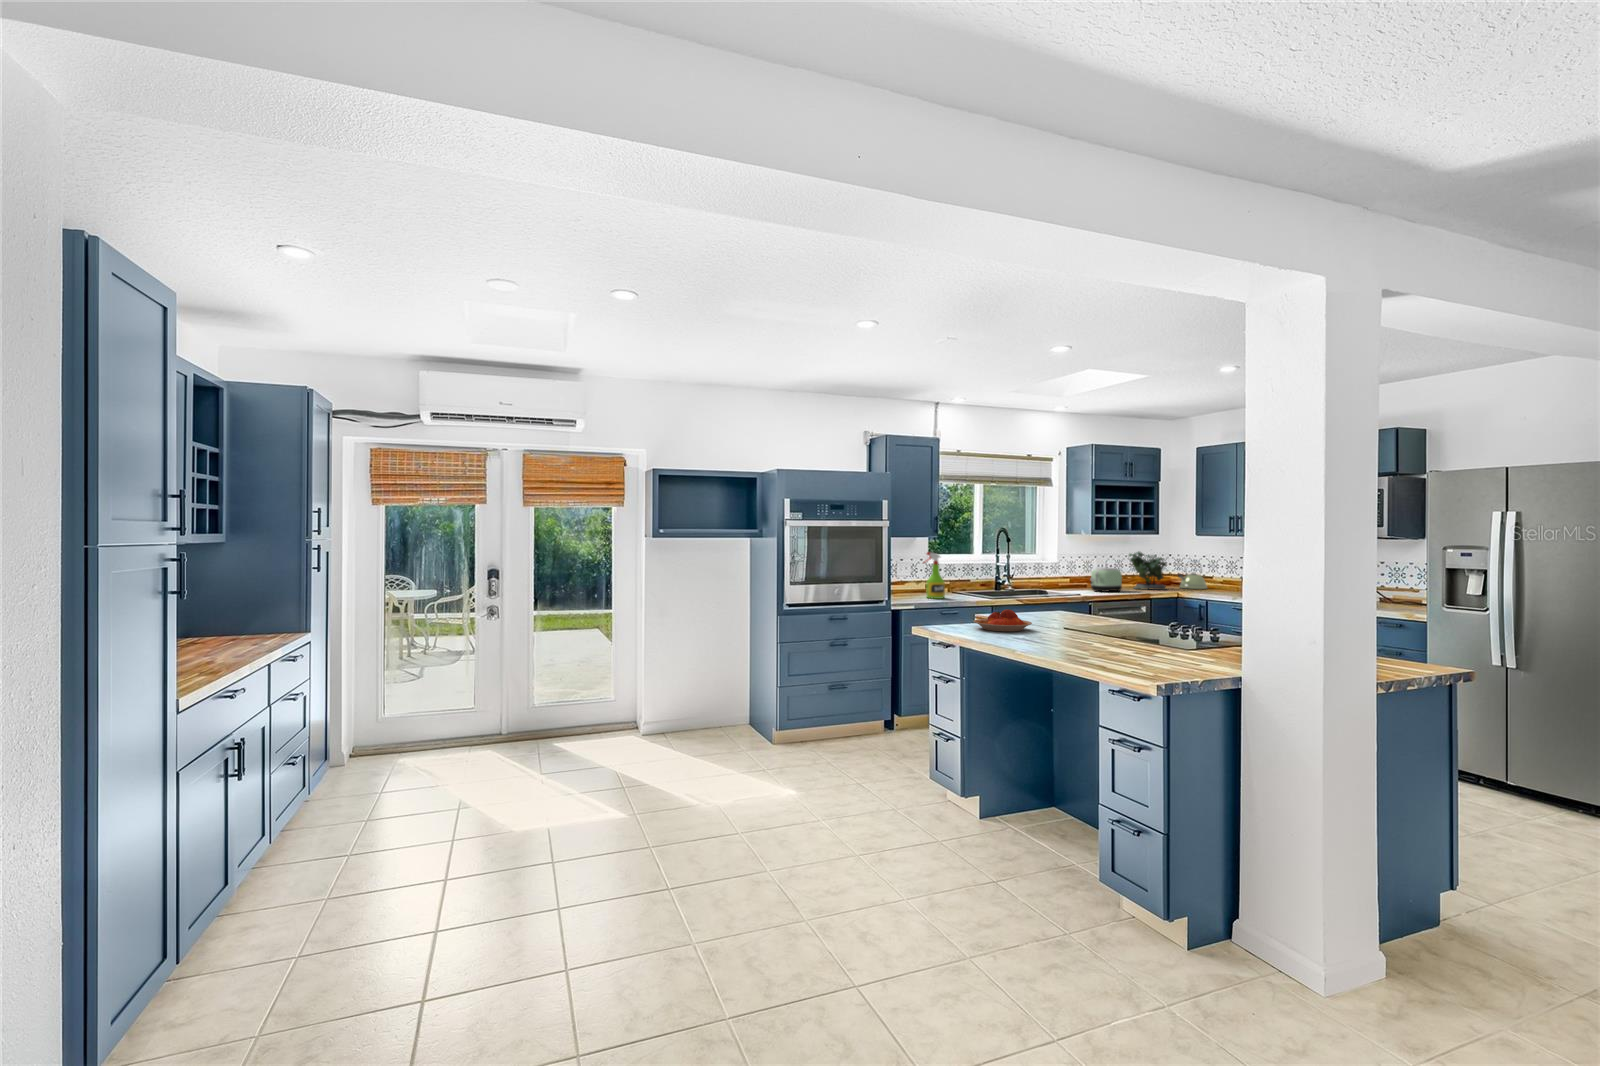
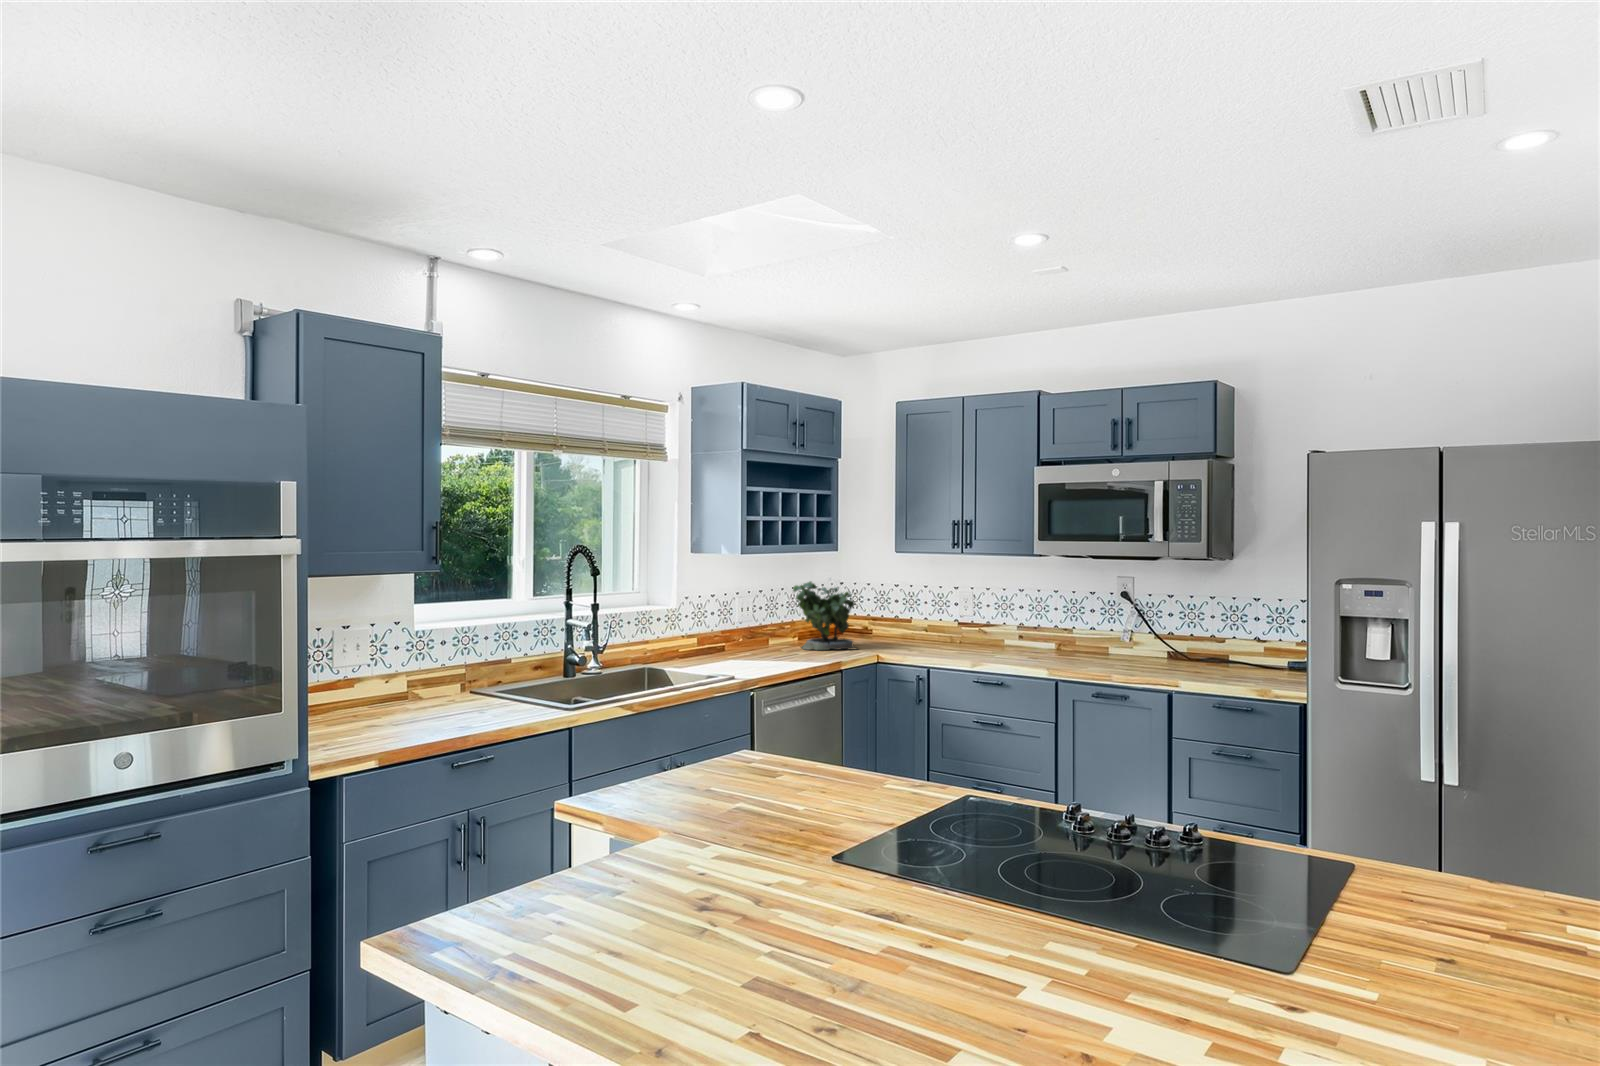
spray bottle: present [926,552,945,599] -> none [398,610,457,725]
toaster: present [1090,568,1122,592] -> none [741,615,794,663]
kettle: present [1178,569,1207,589] -> none [865,594,908,643]
plate: present [974,609,1032,631] -> none [593,843,784,945]

